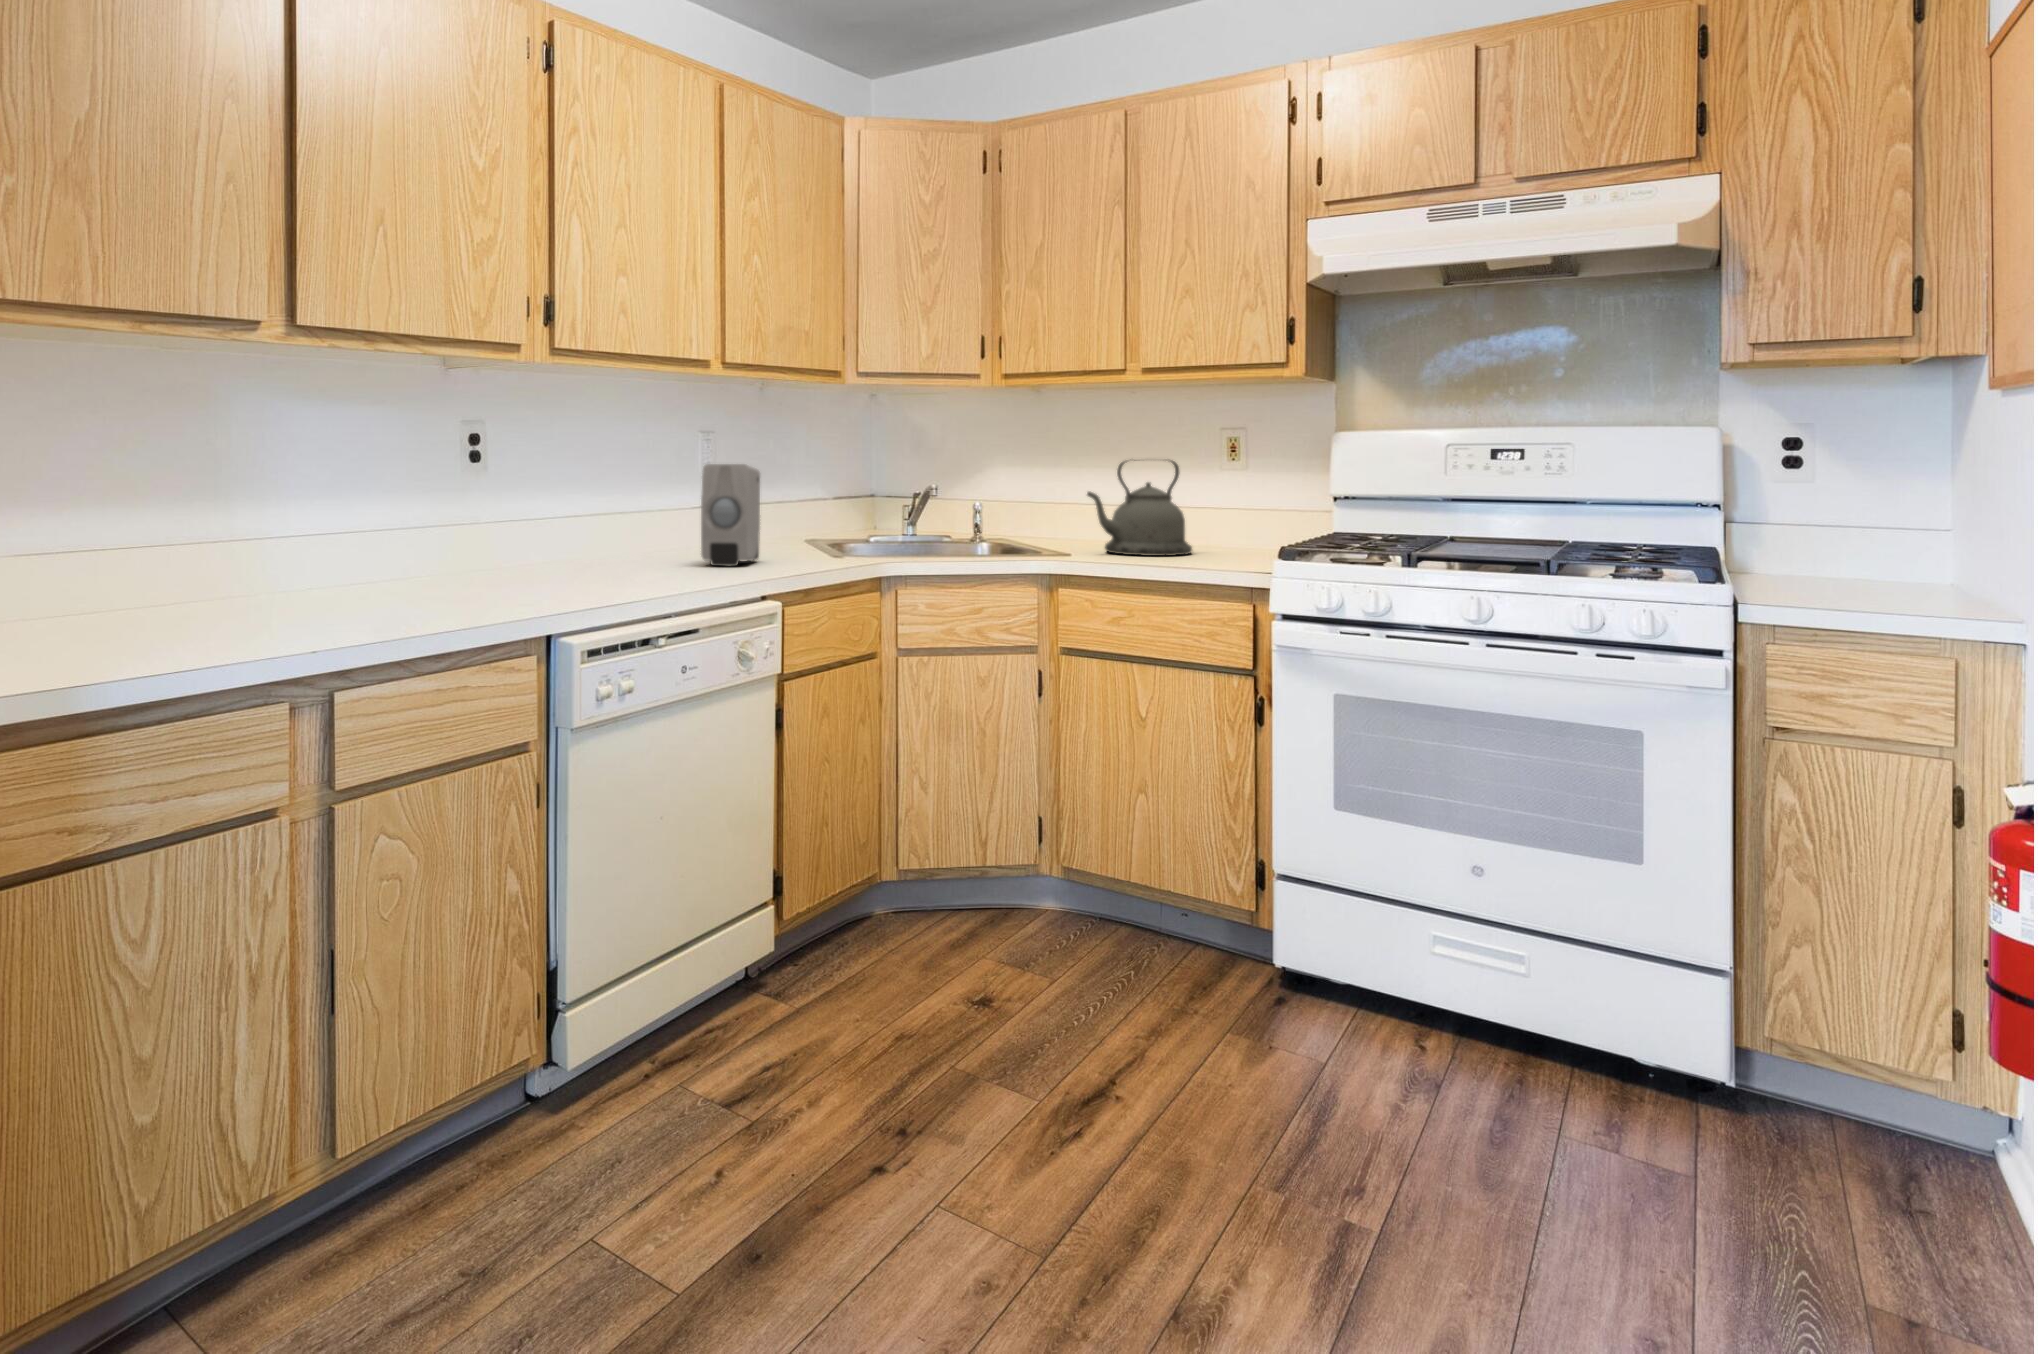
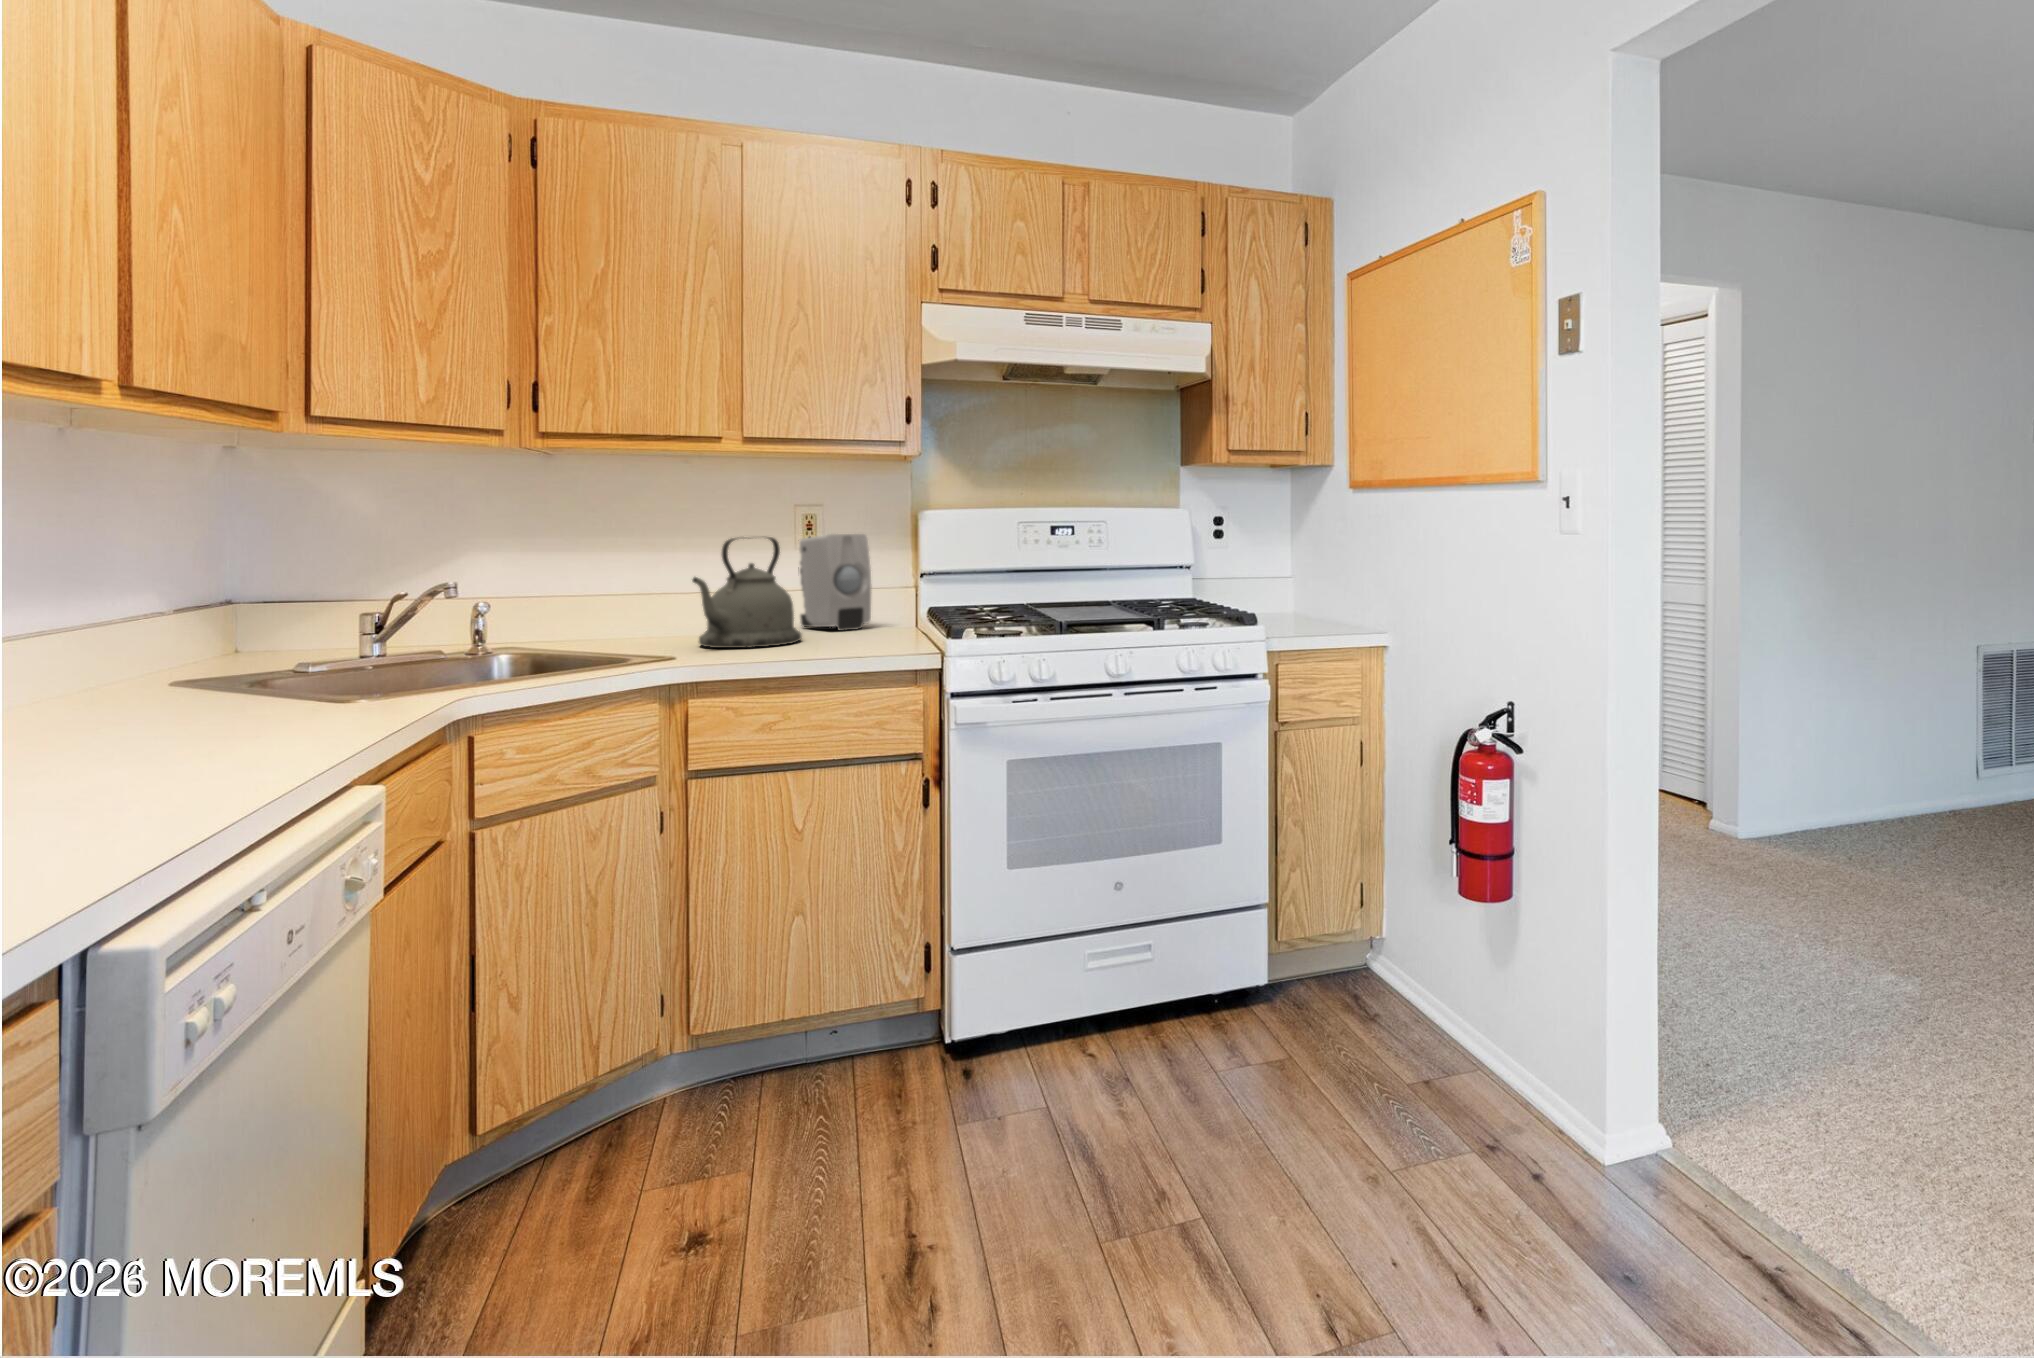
soap dispenser: present [701,464,760,566] -> present [800,534,871,631]

